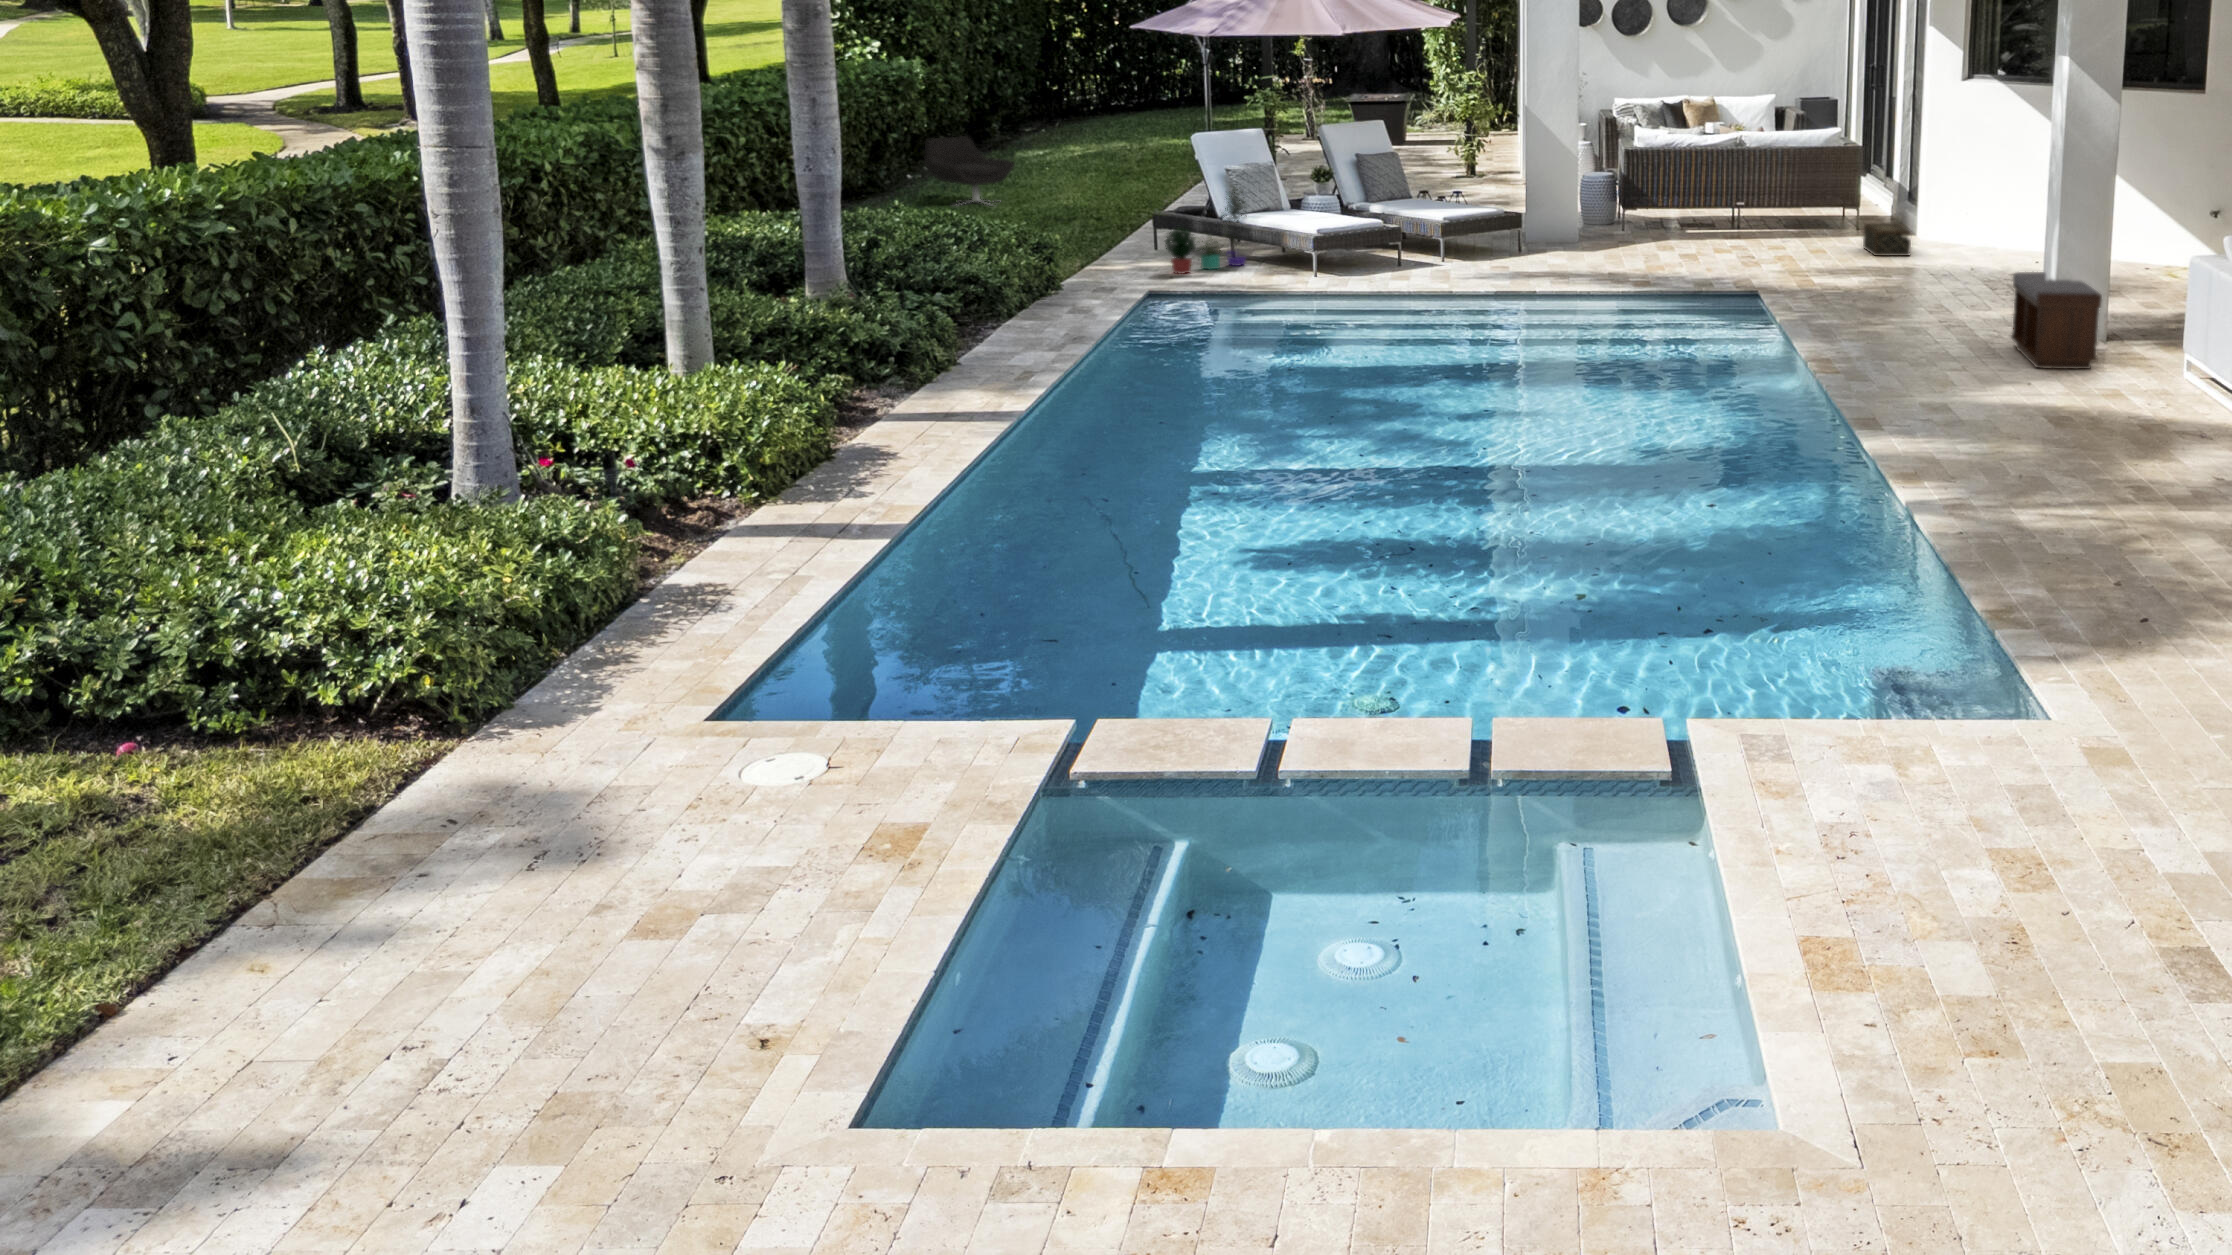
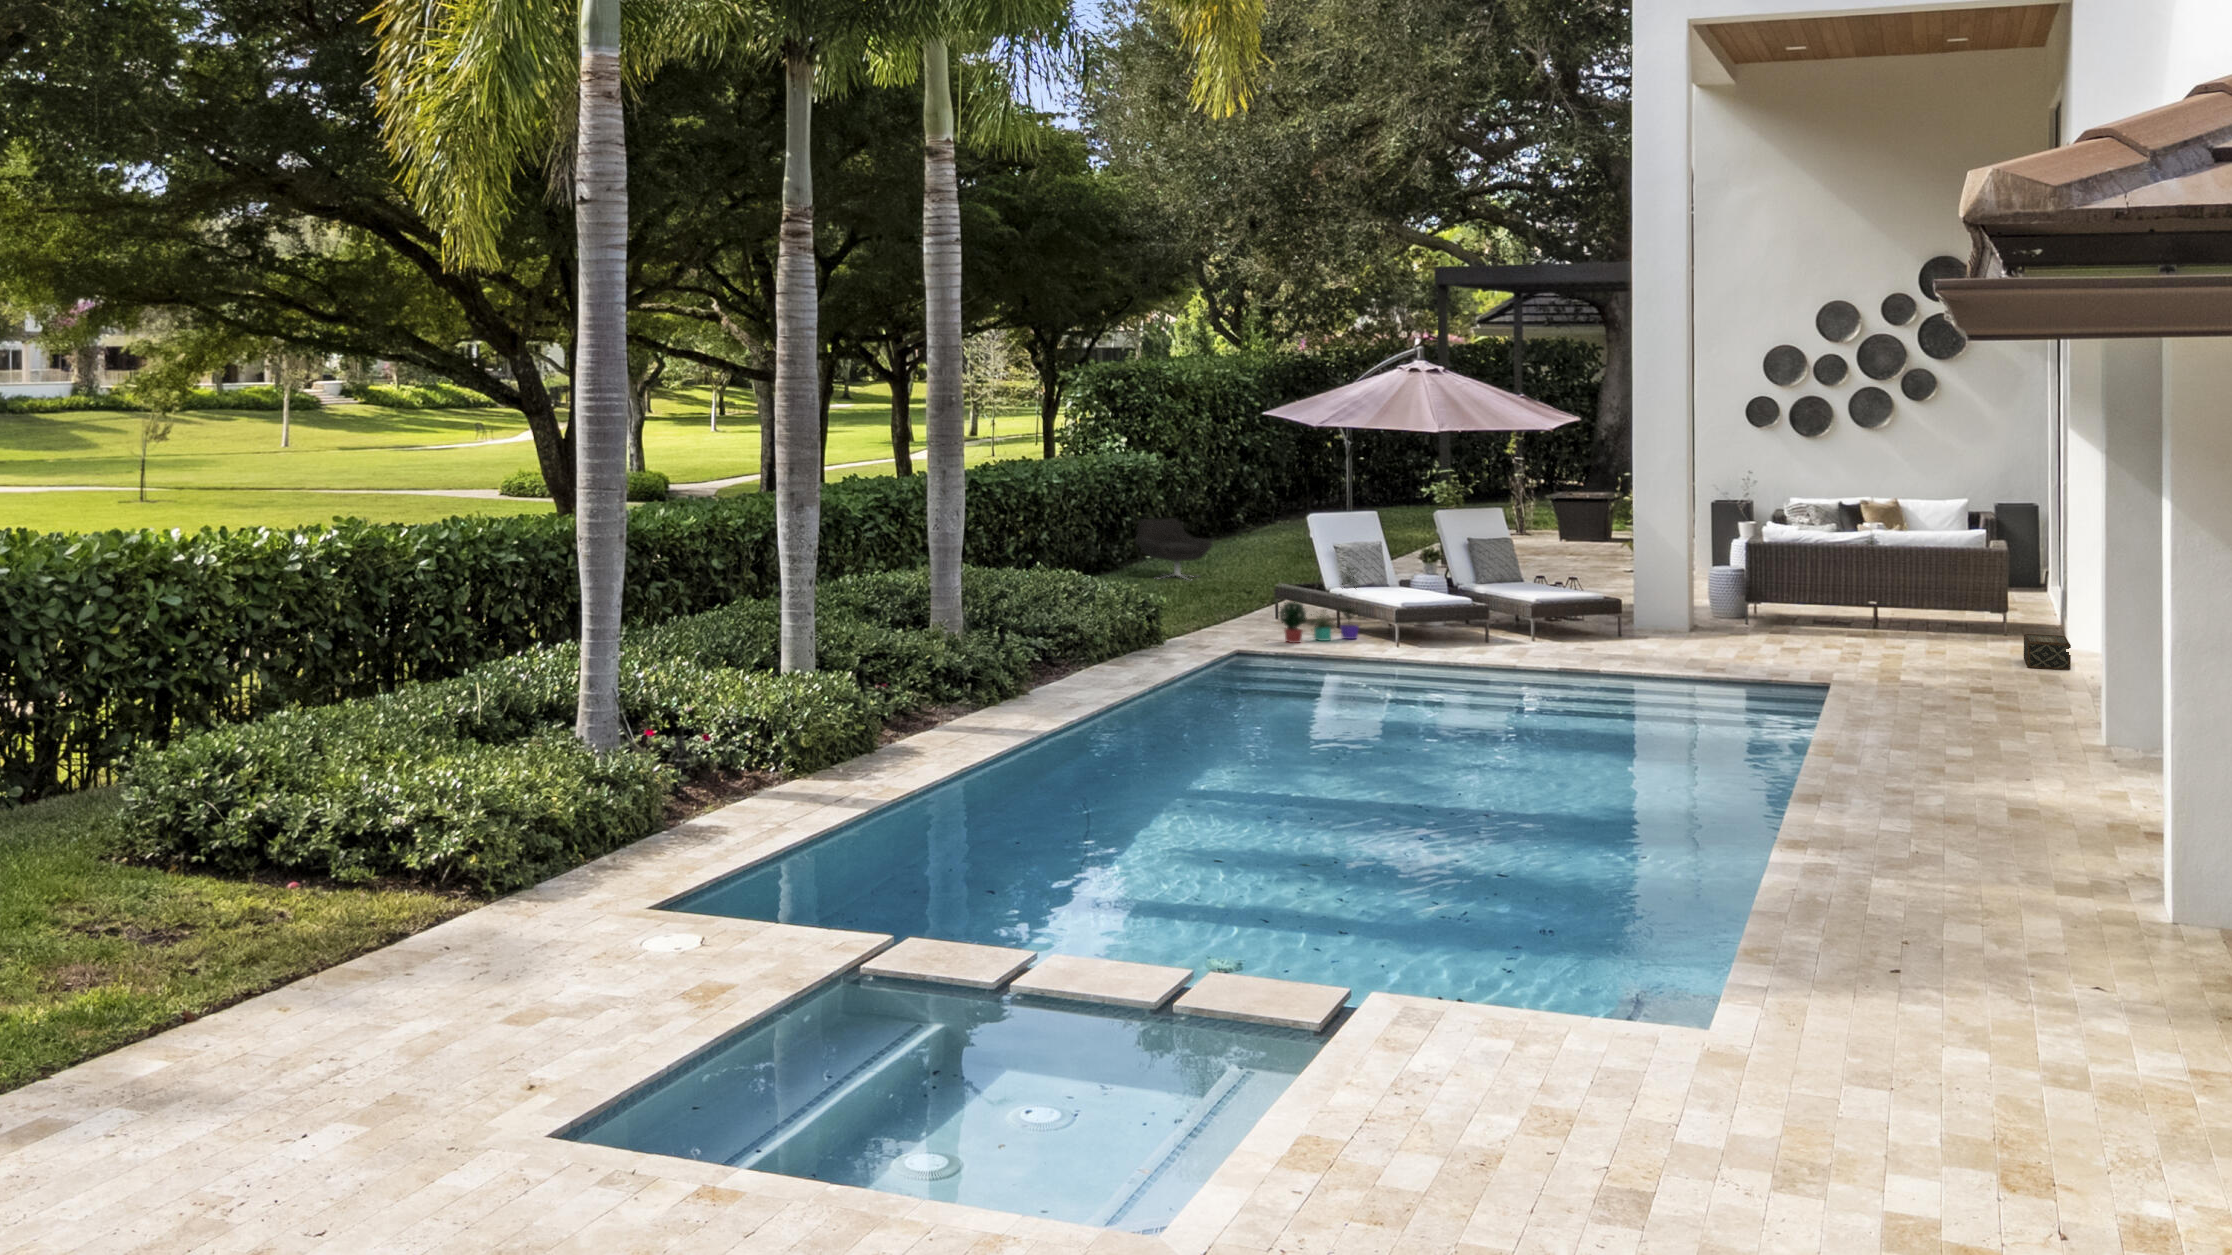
bench: present [2011,272,2102,369] -> none [2066,682,2144,788]

